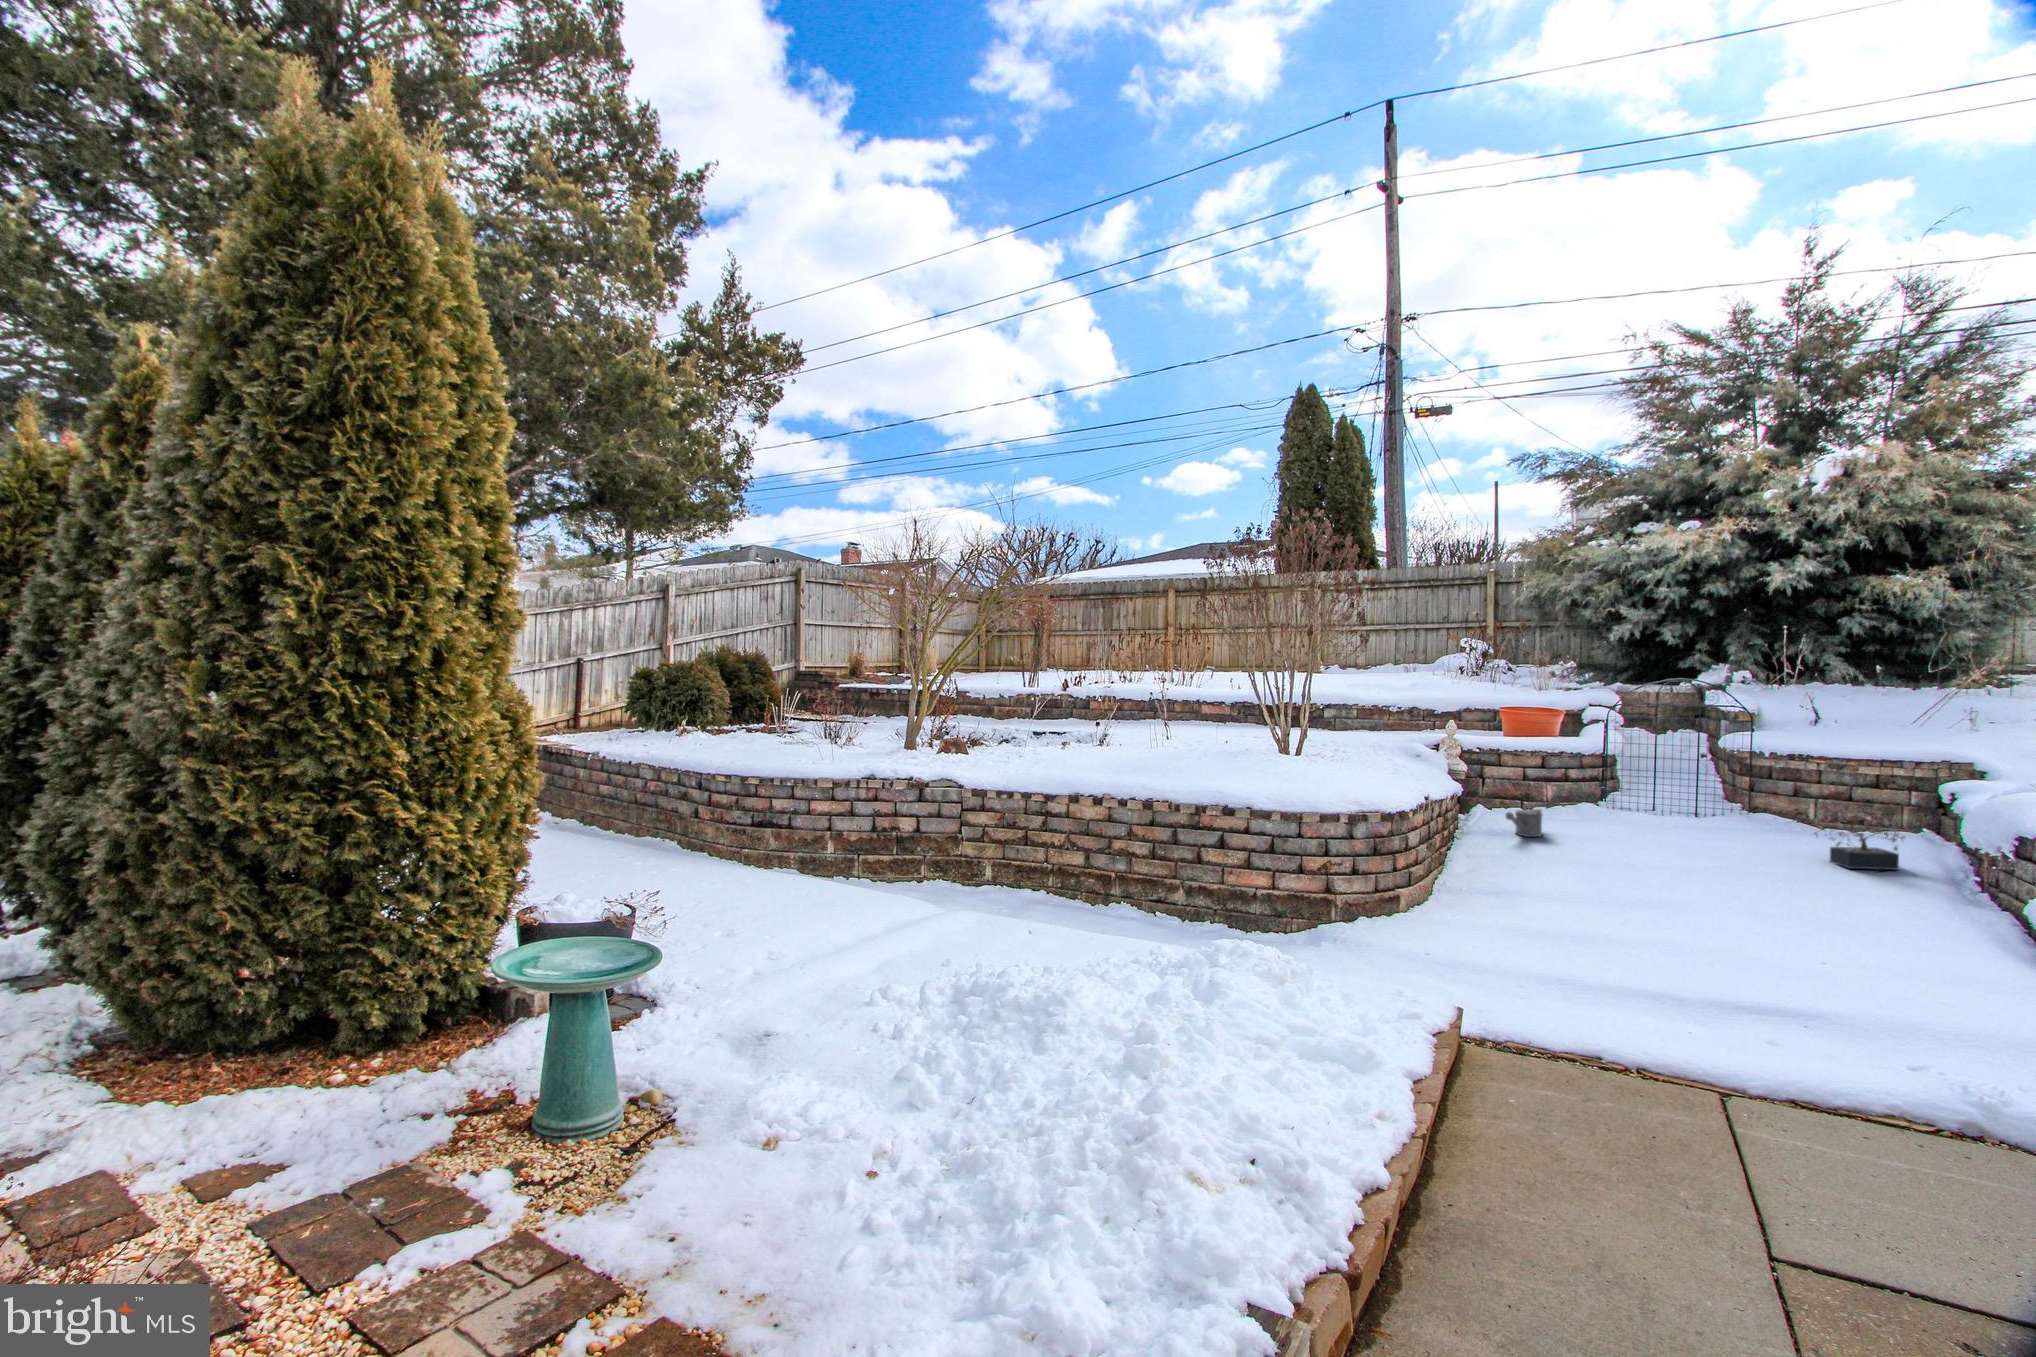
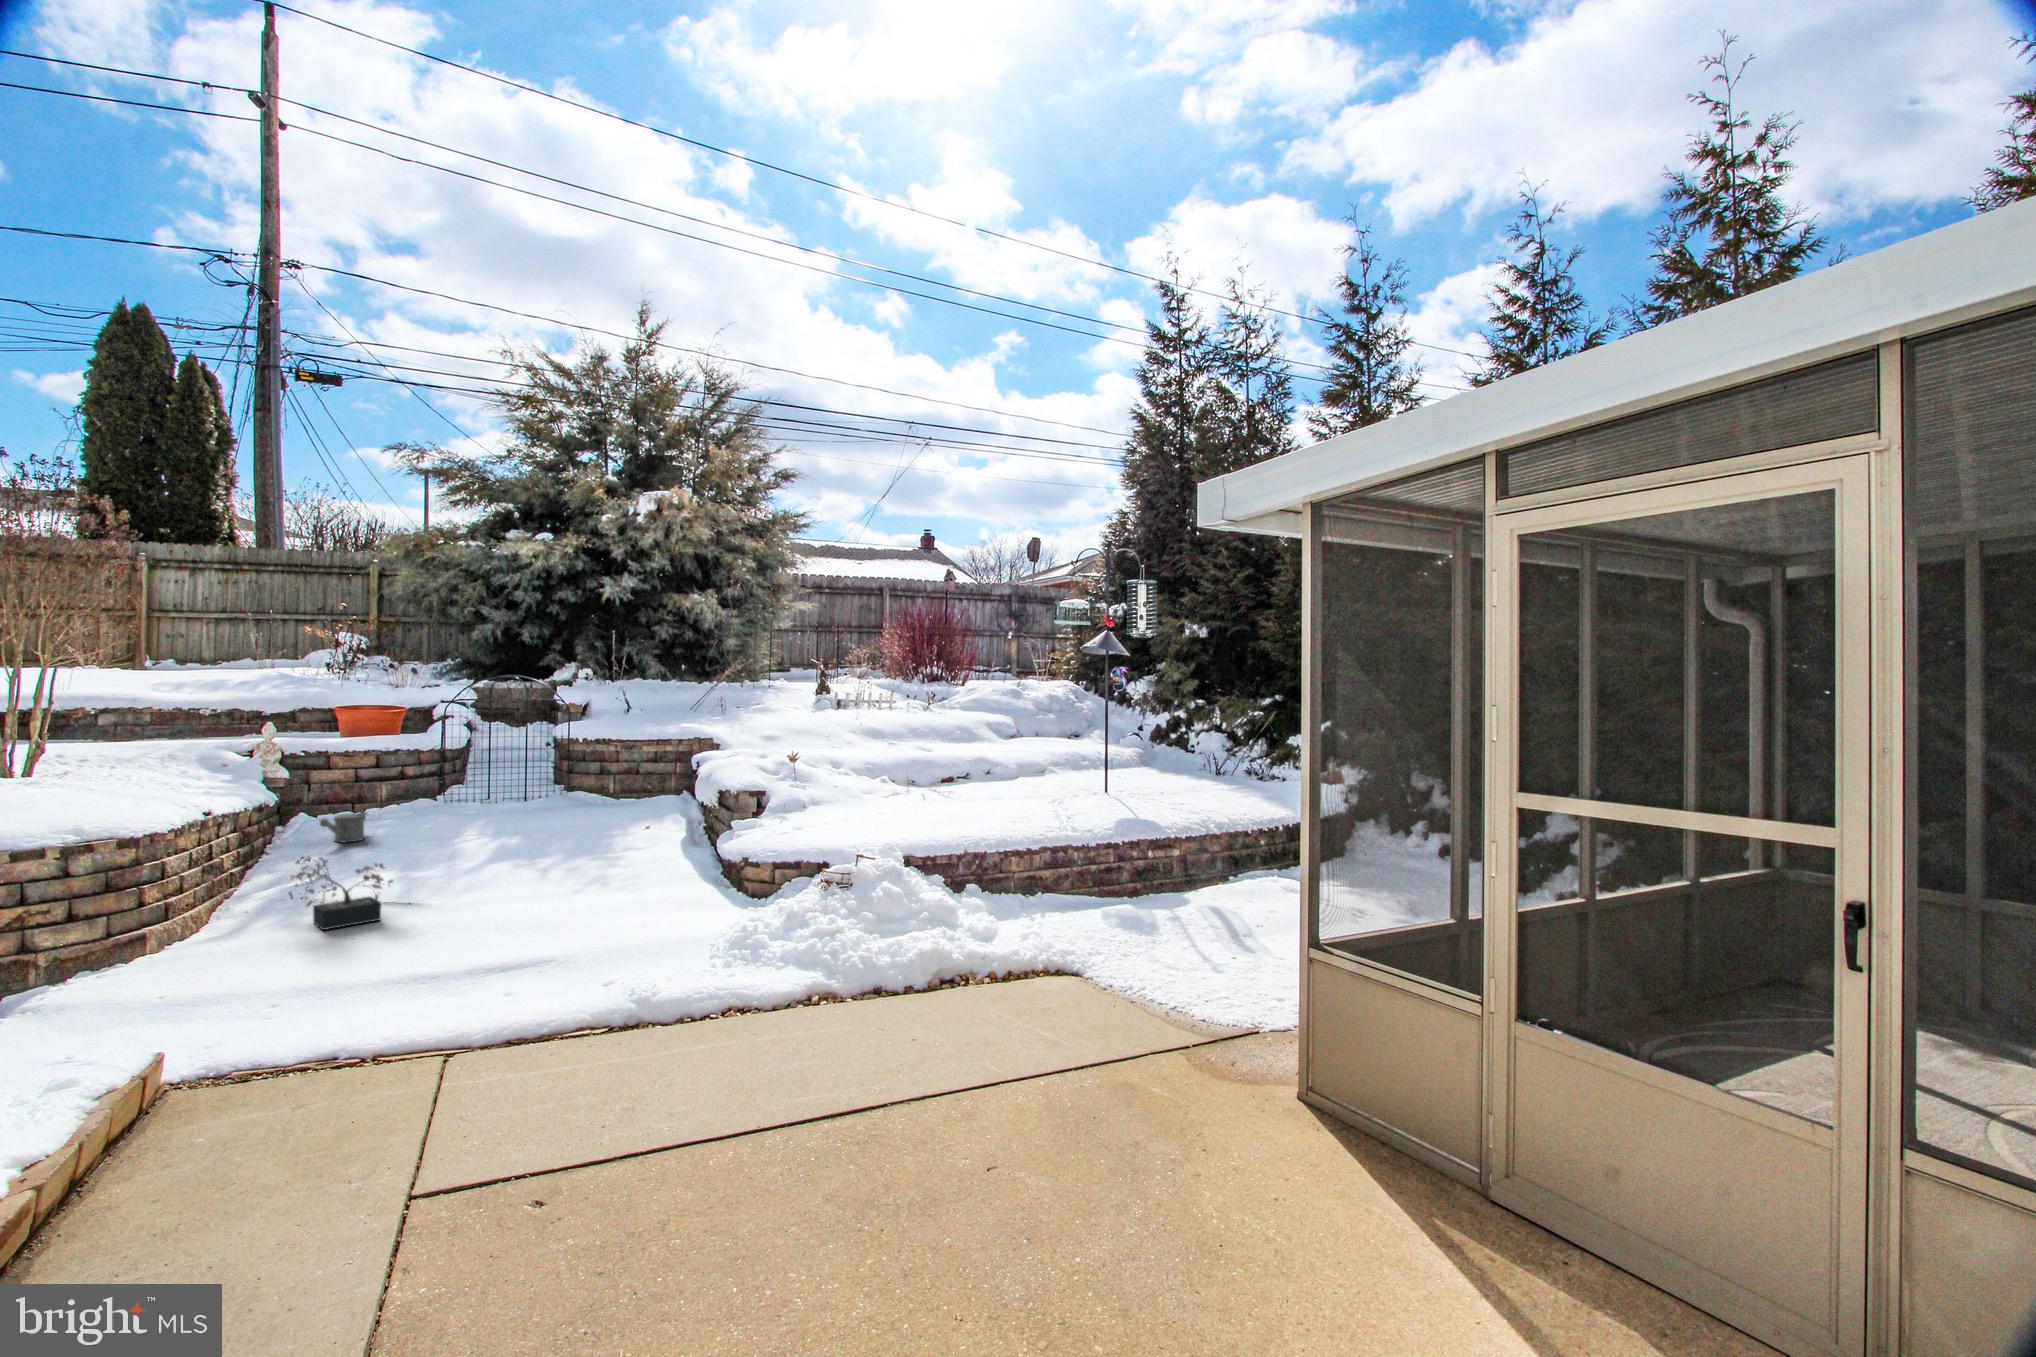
decorative plant: present [1814,805,1905,870] -> present [289,857,393,930]

